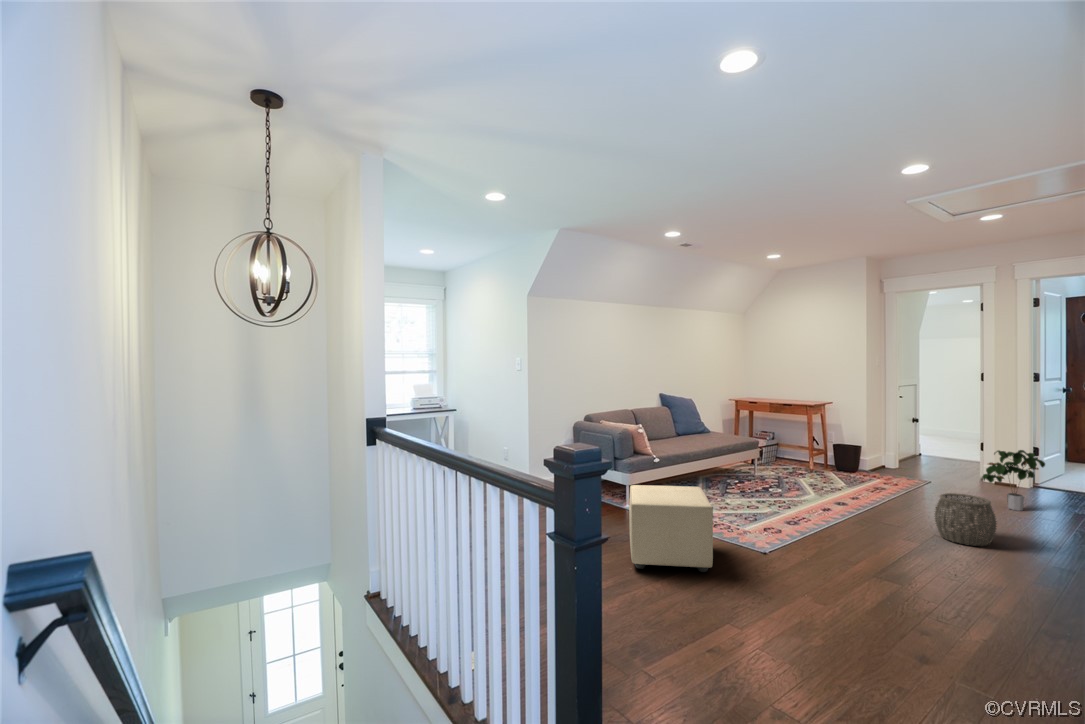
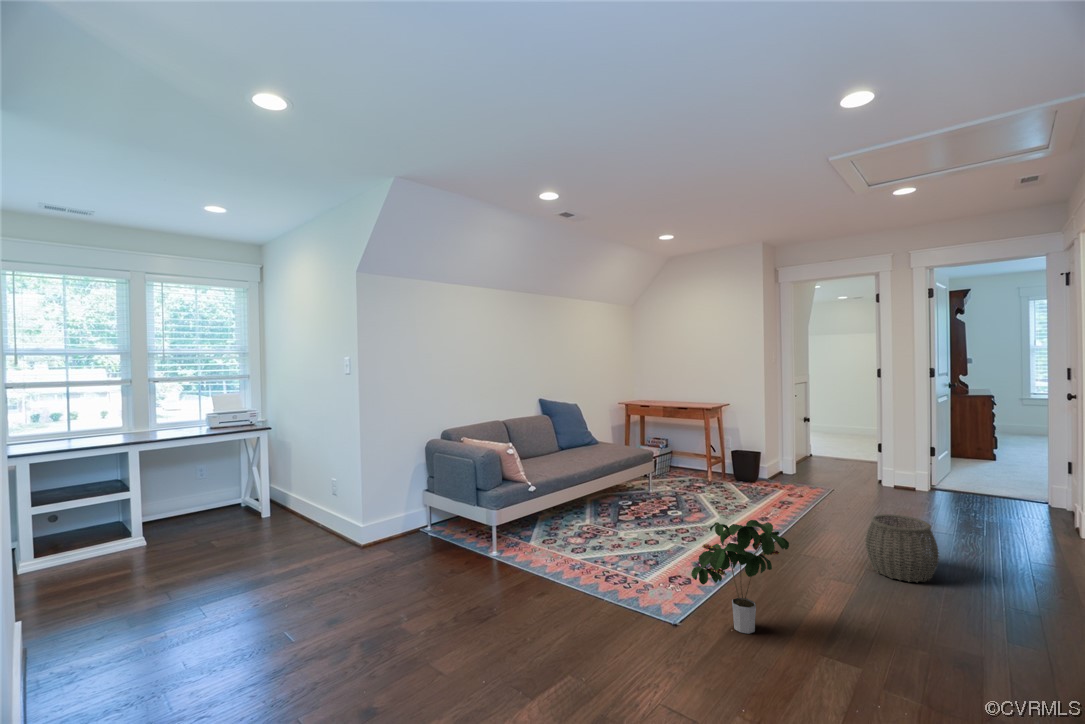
potted plant: present [982,450,1045,511] -> present [691,520,789,634]
ottoman: present [629,485,713,572] -> none [480,535,604,681]

